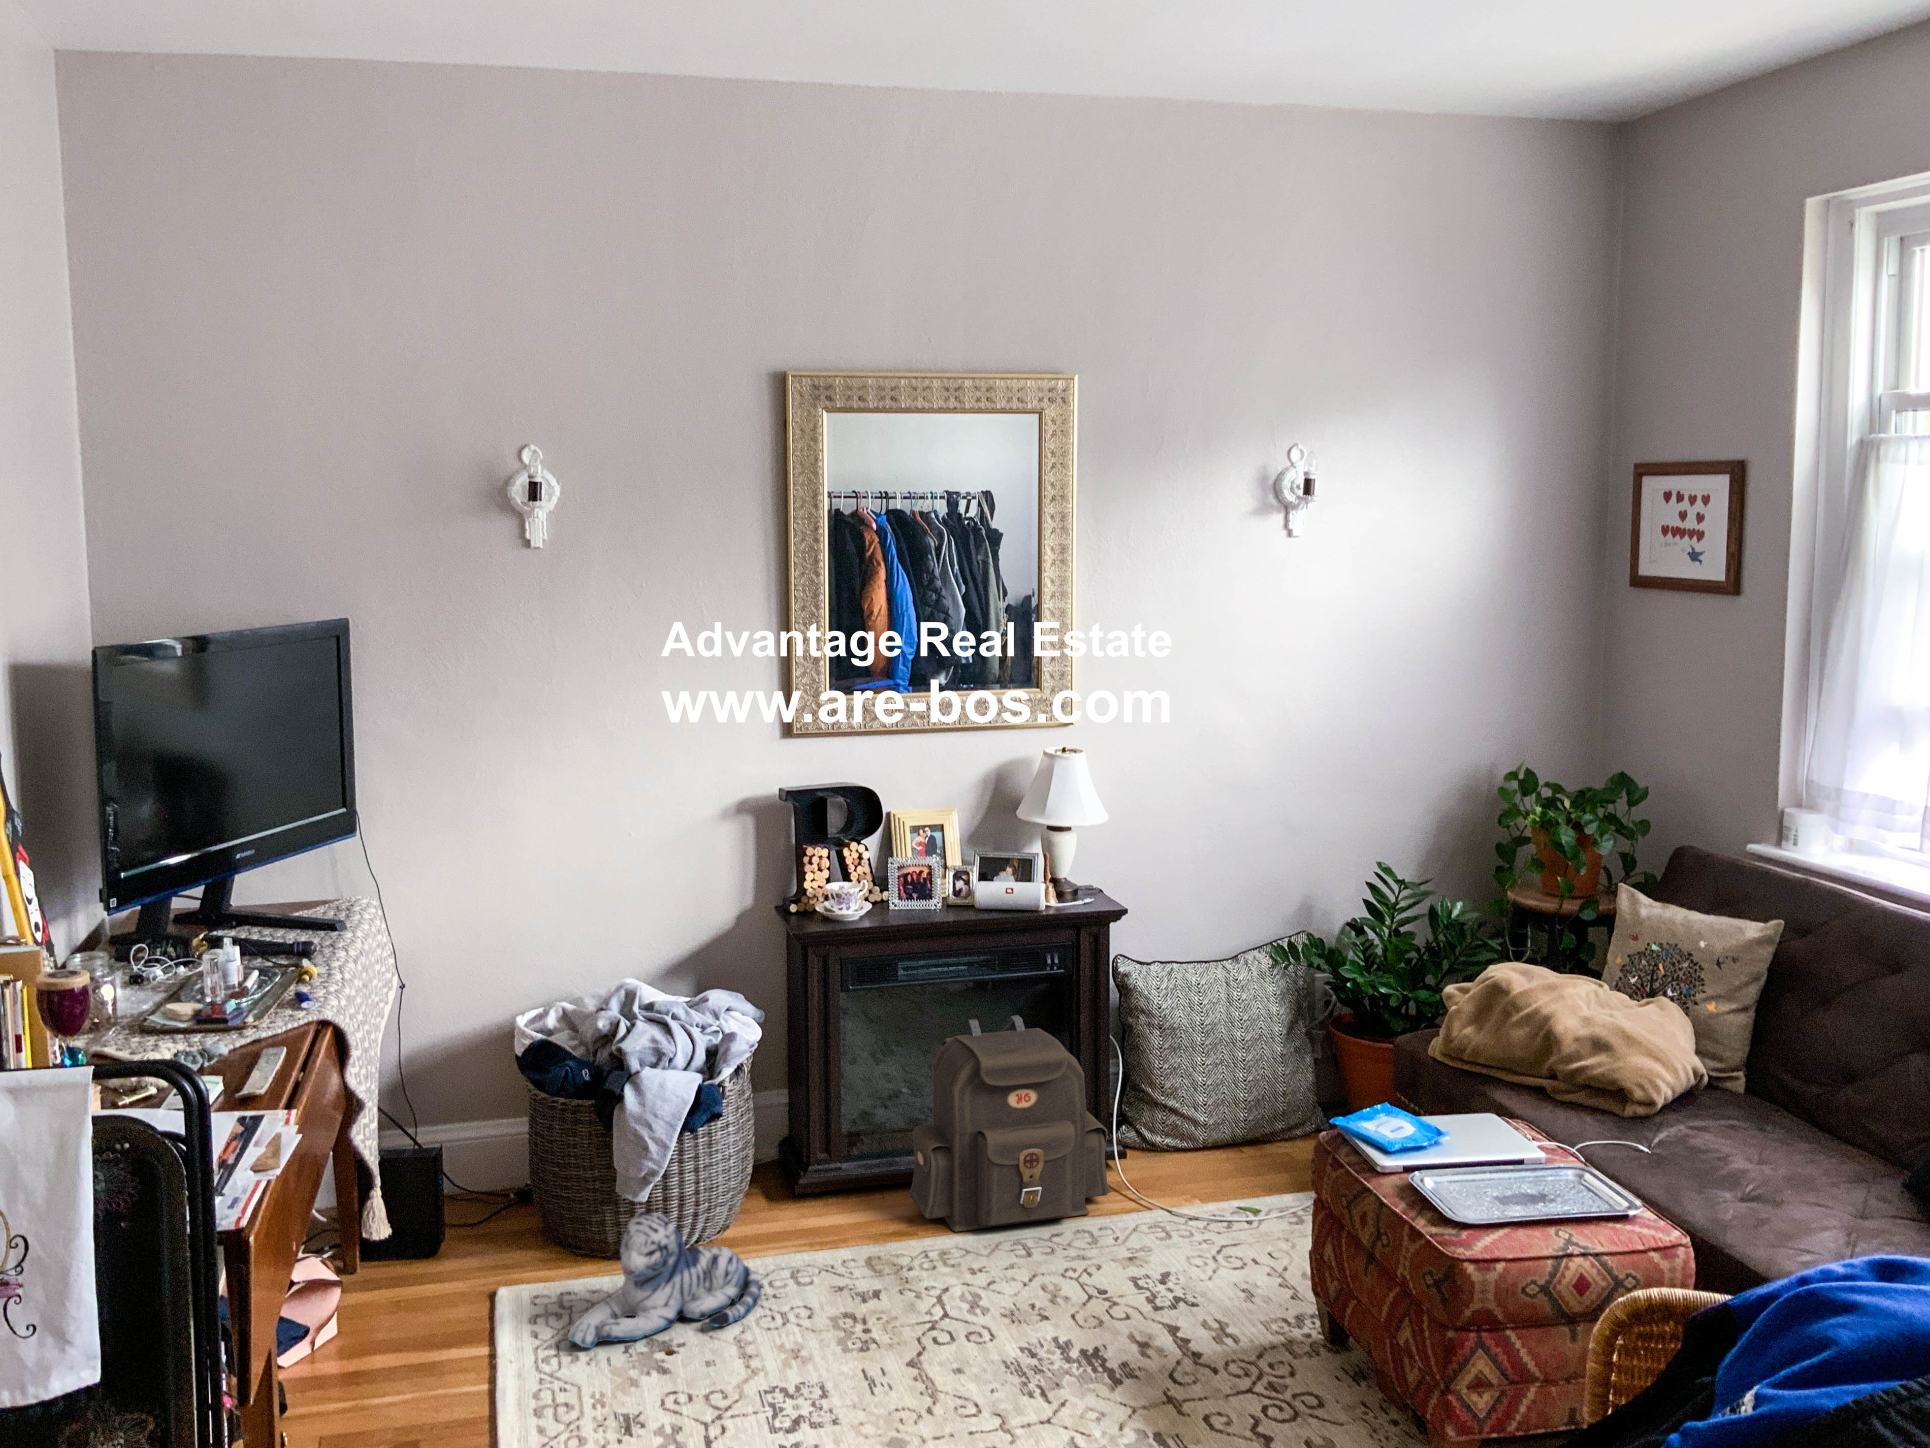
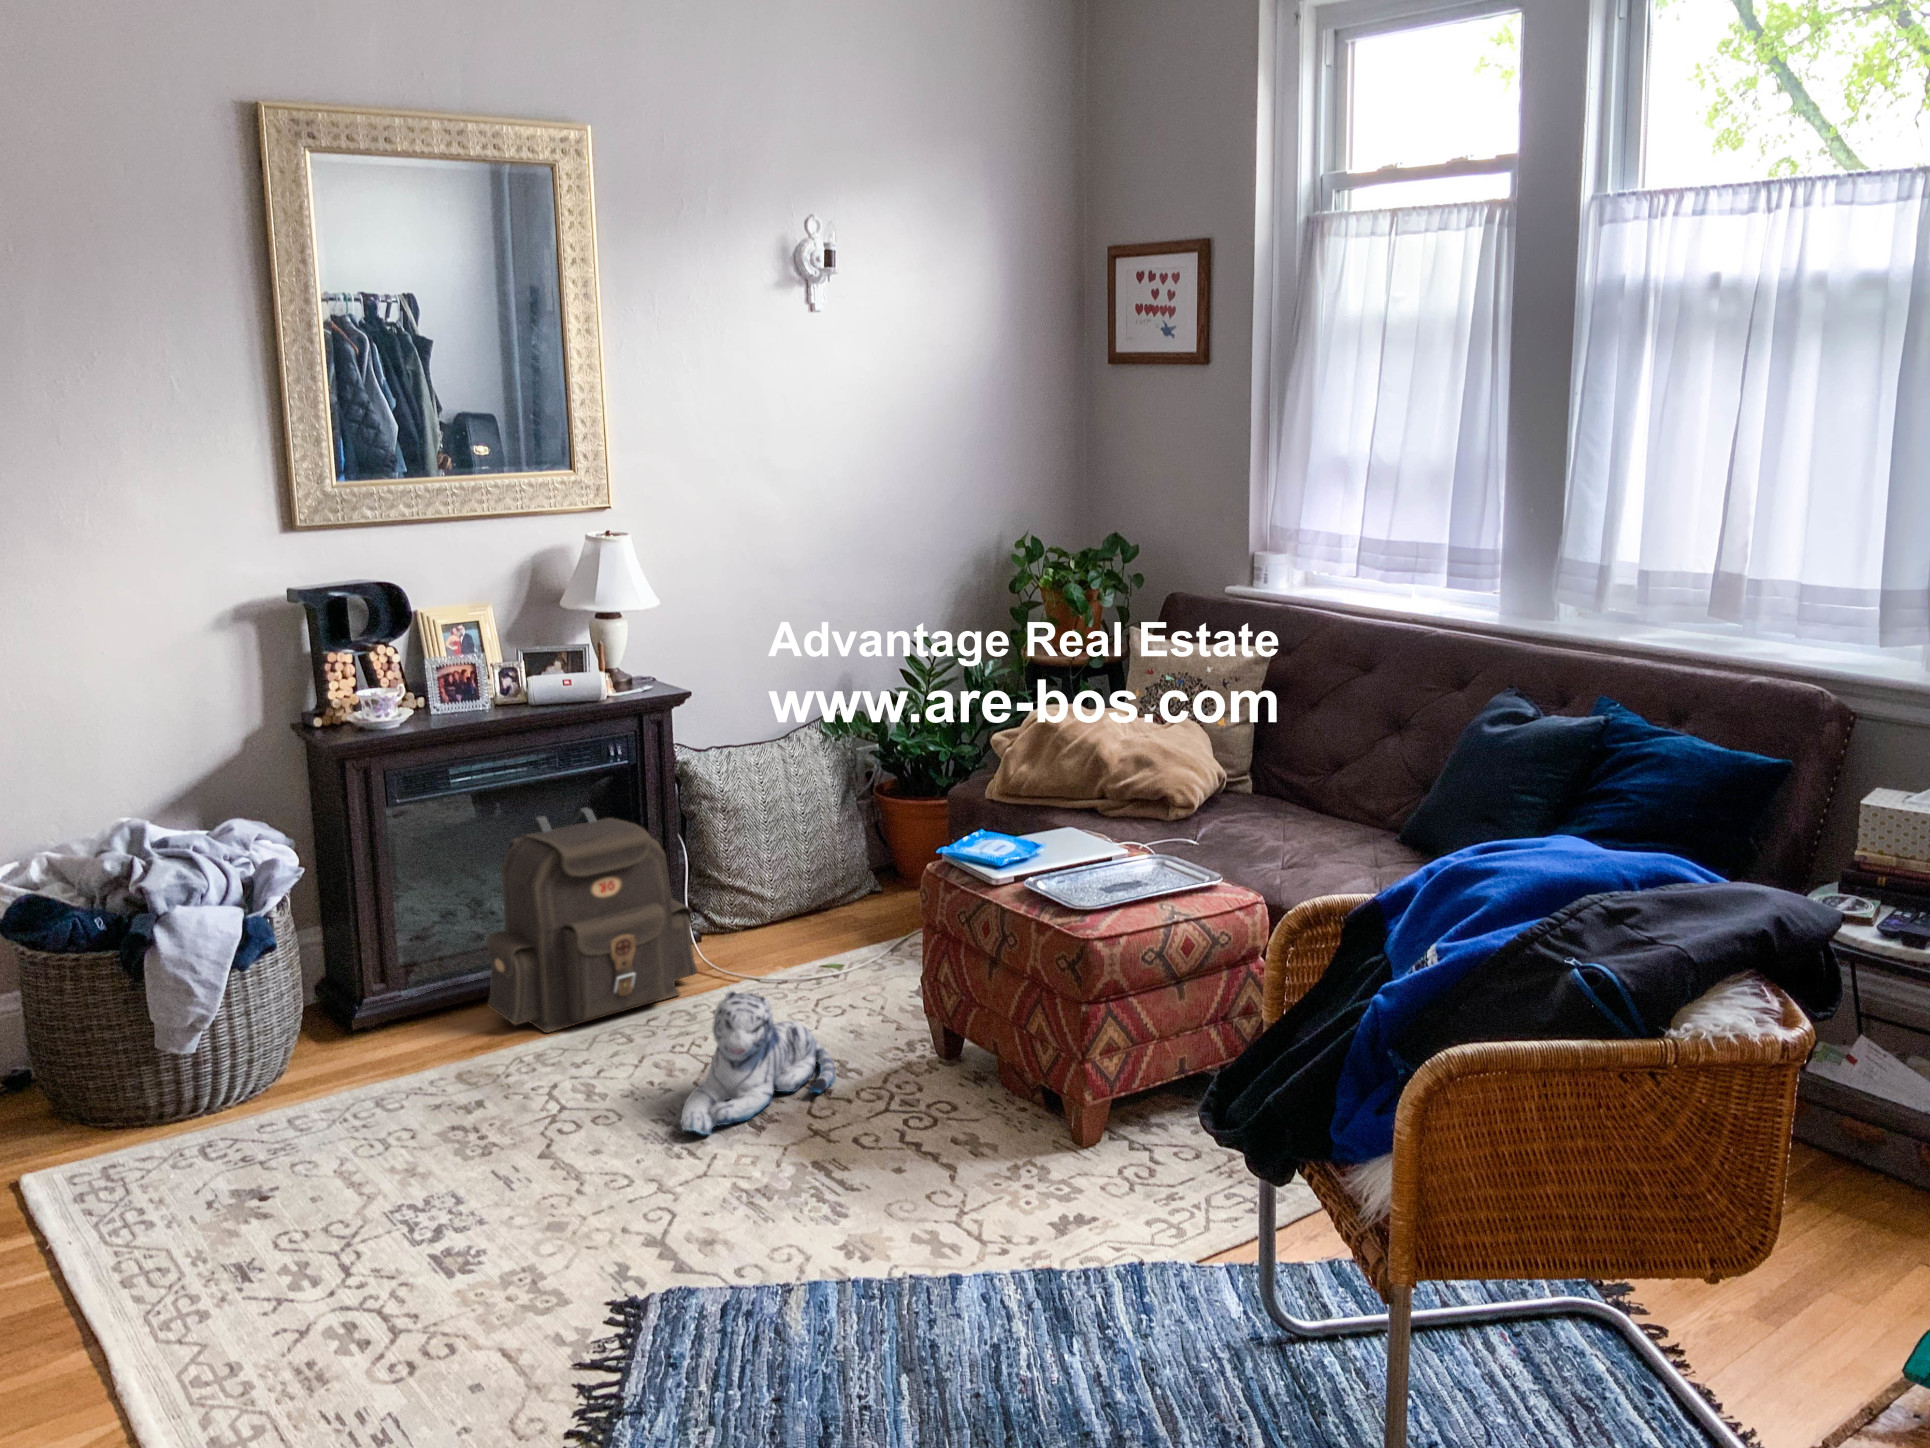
plush toy: present [568,1210,761,1348] -> present [680,991,835,1134]

